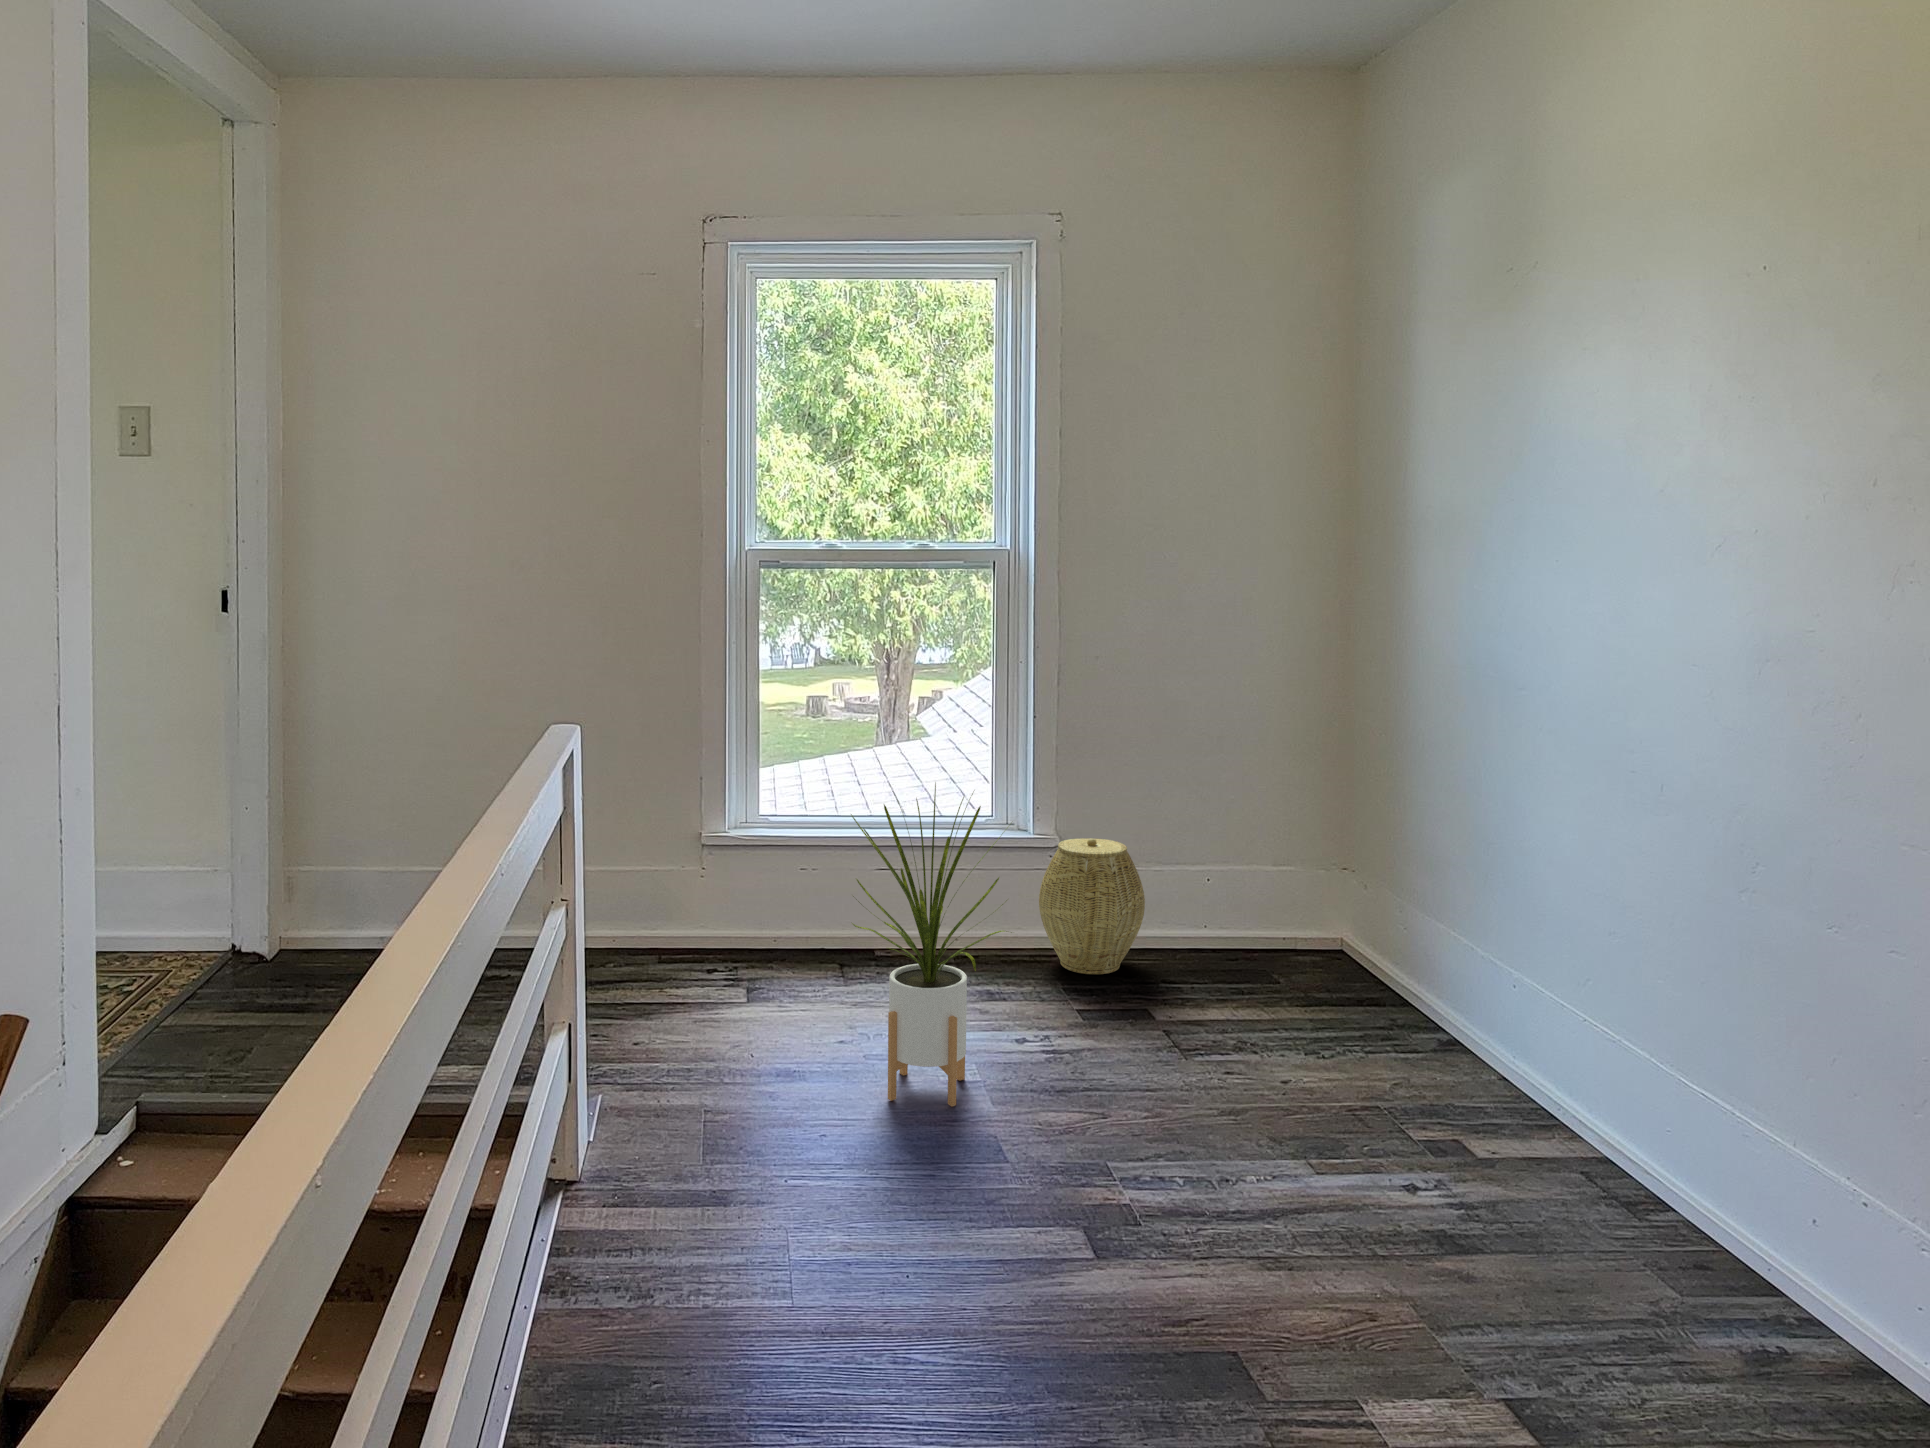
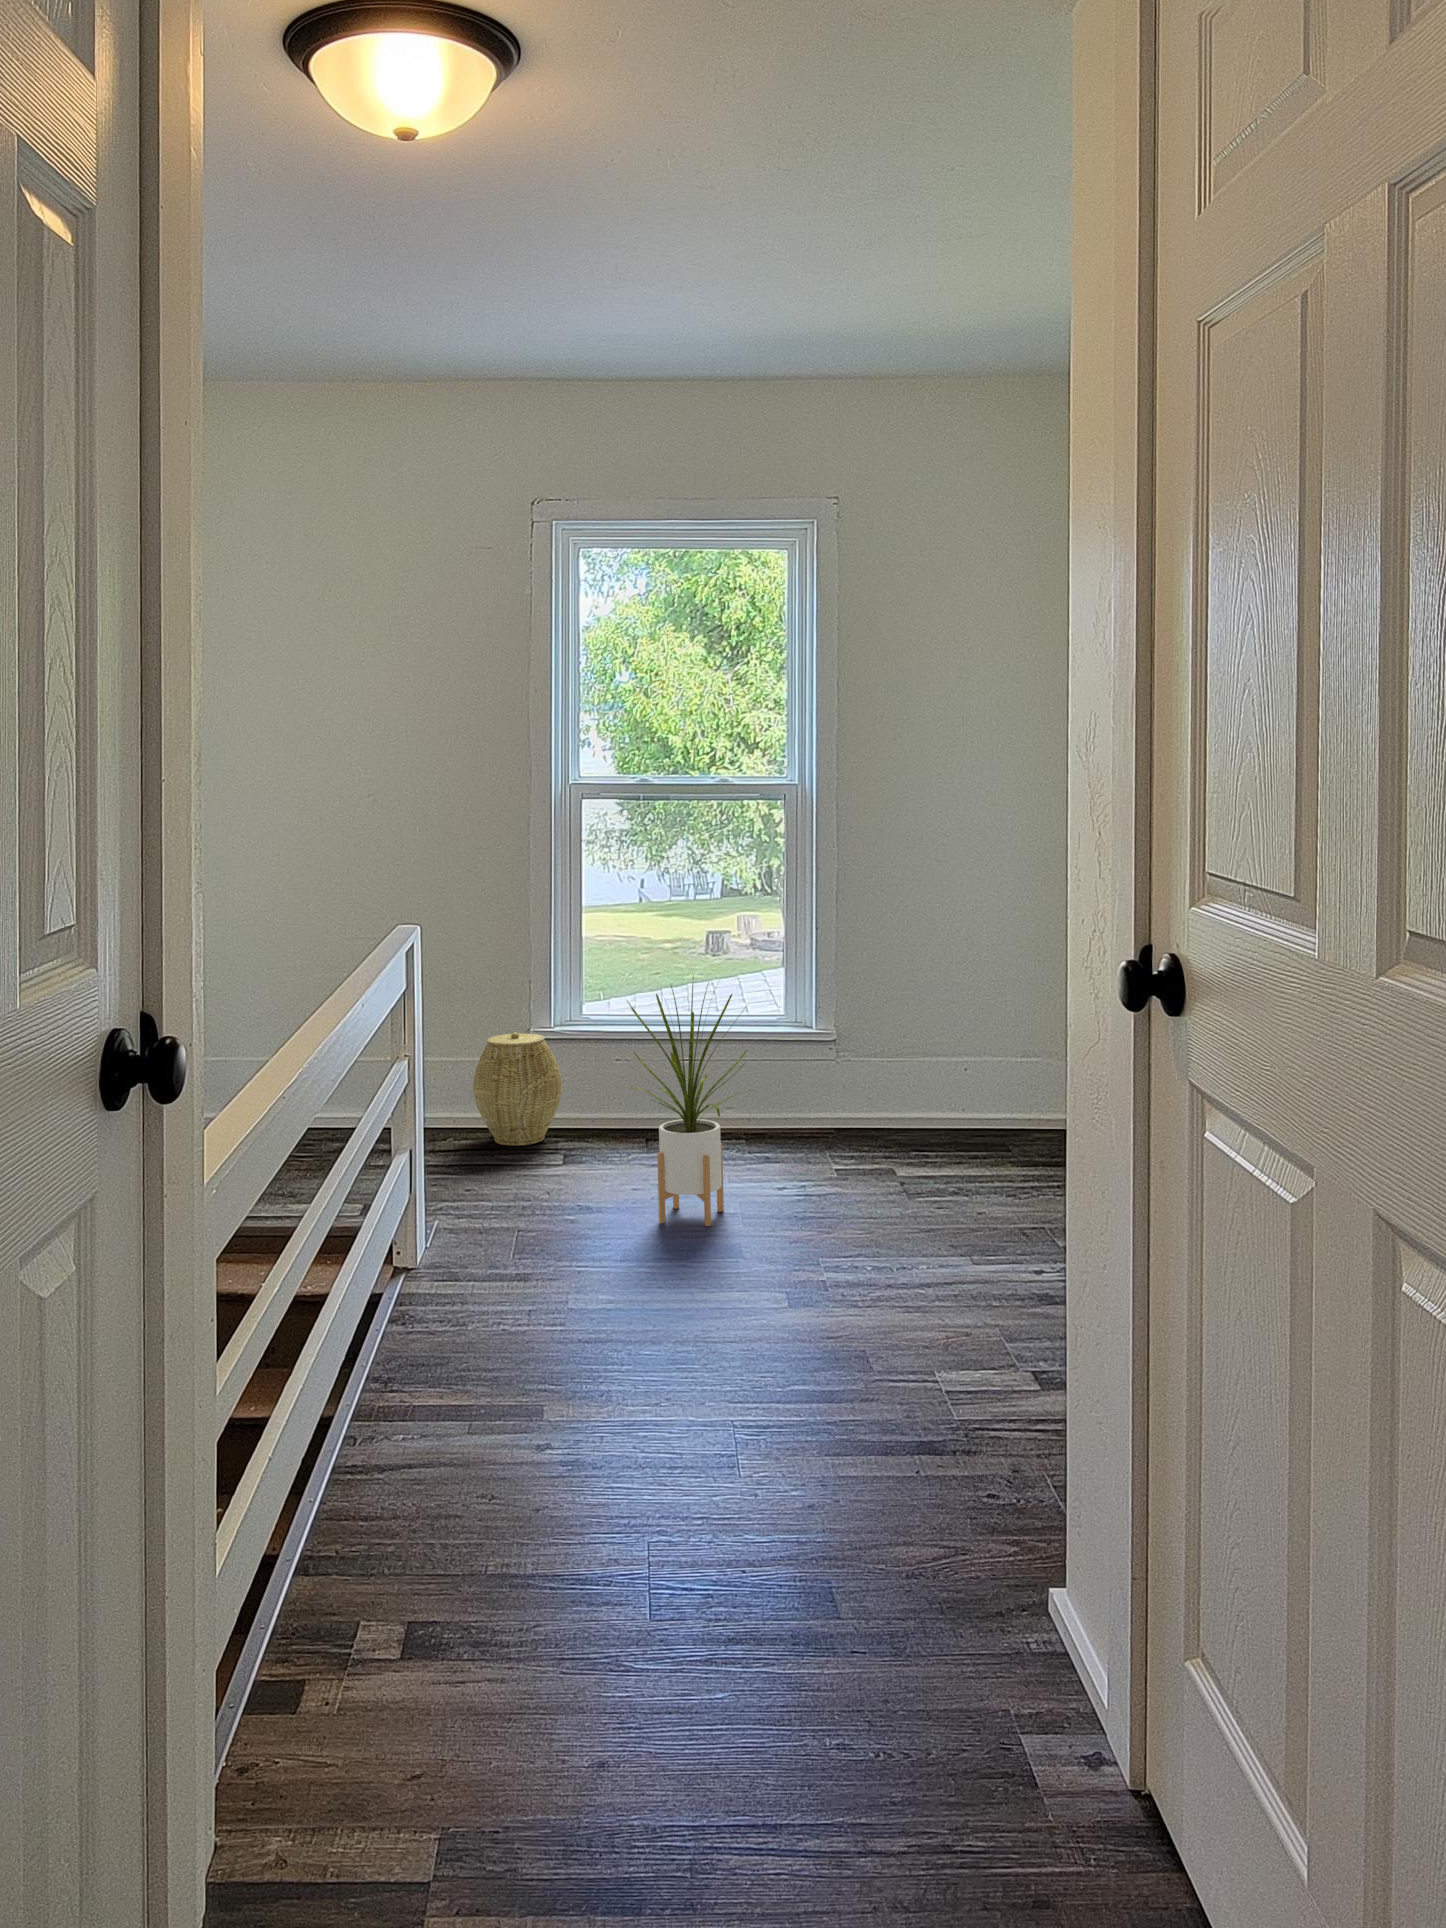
woven basket: present [1039,838,1145,974] -> present [473,1032,562,1146]

